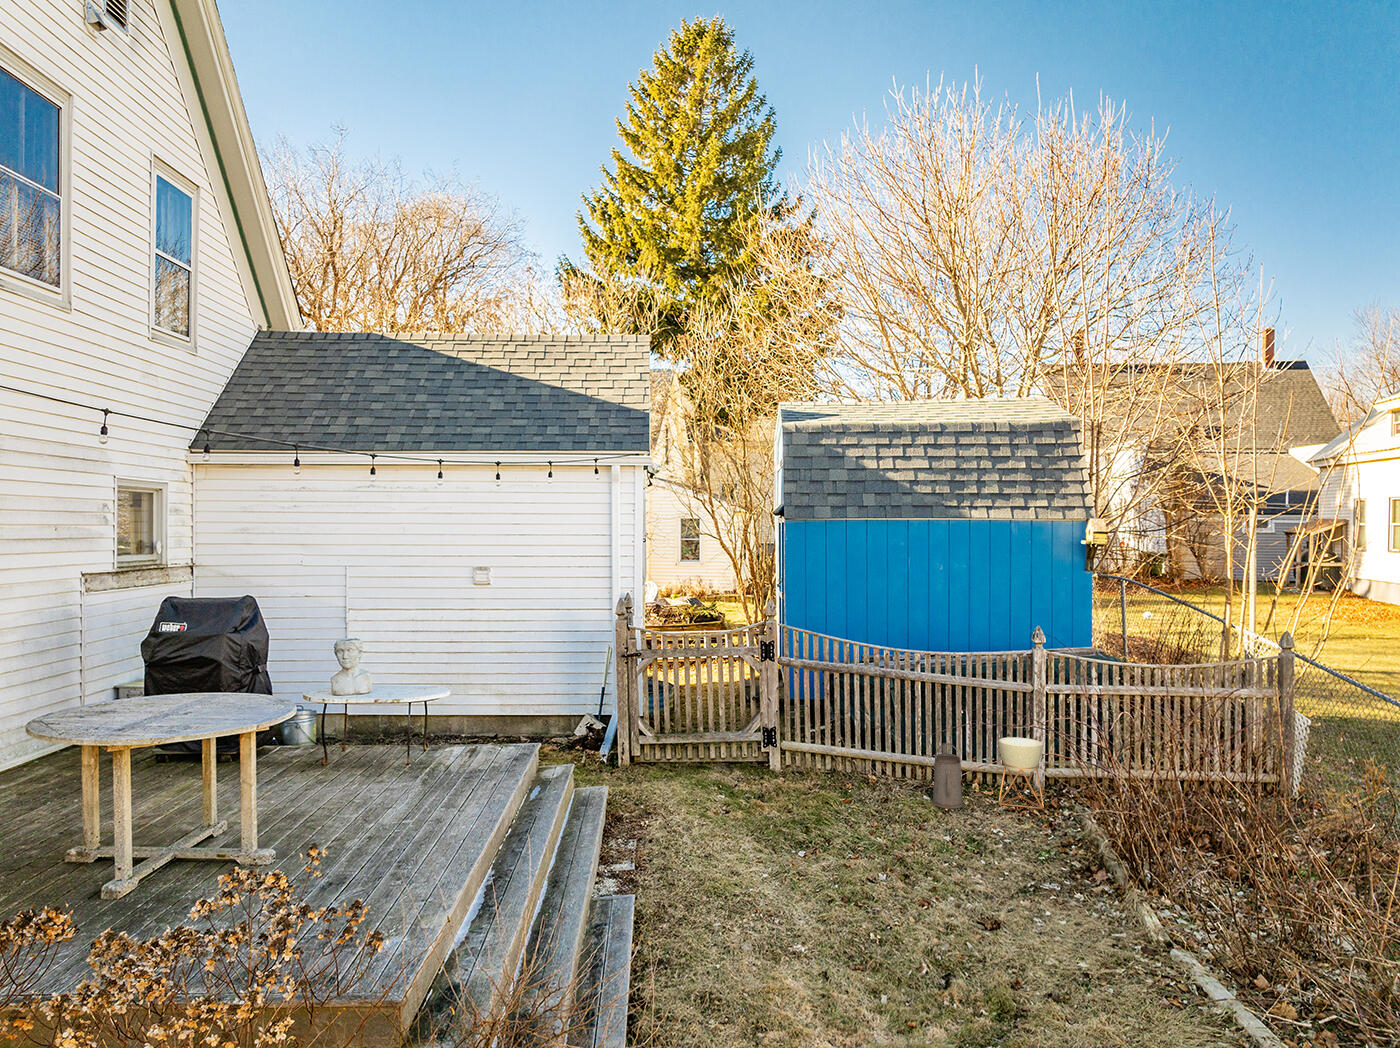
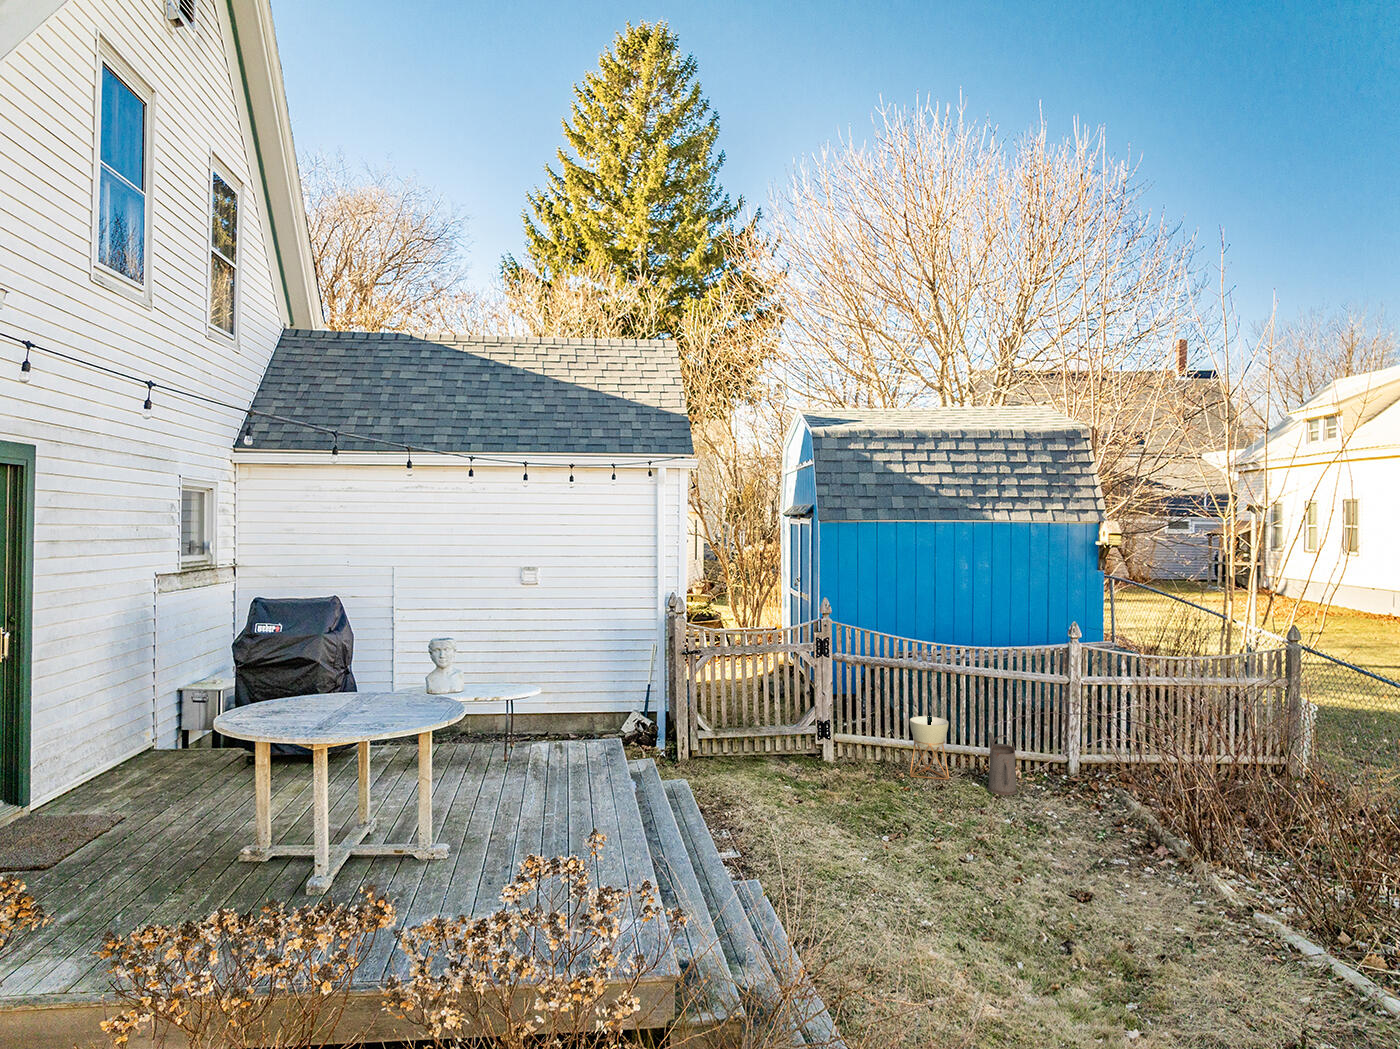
planter: present [998,737,1044,809] -> present [910,716,949,780]

